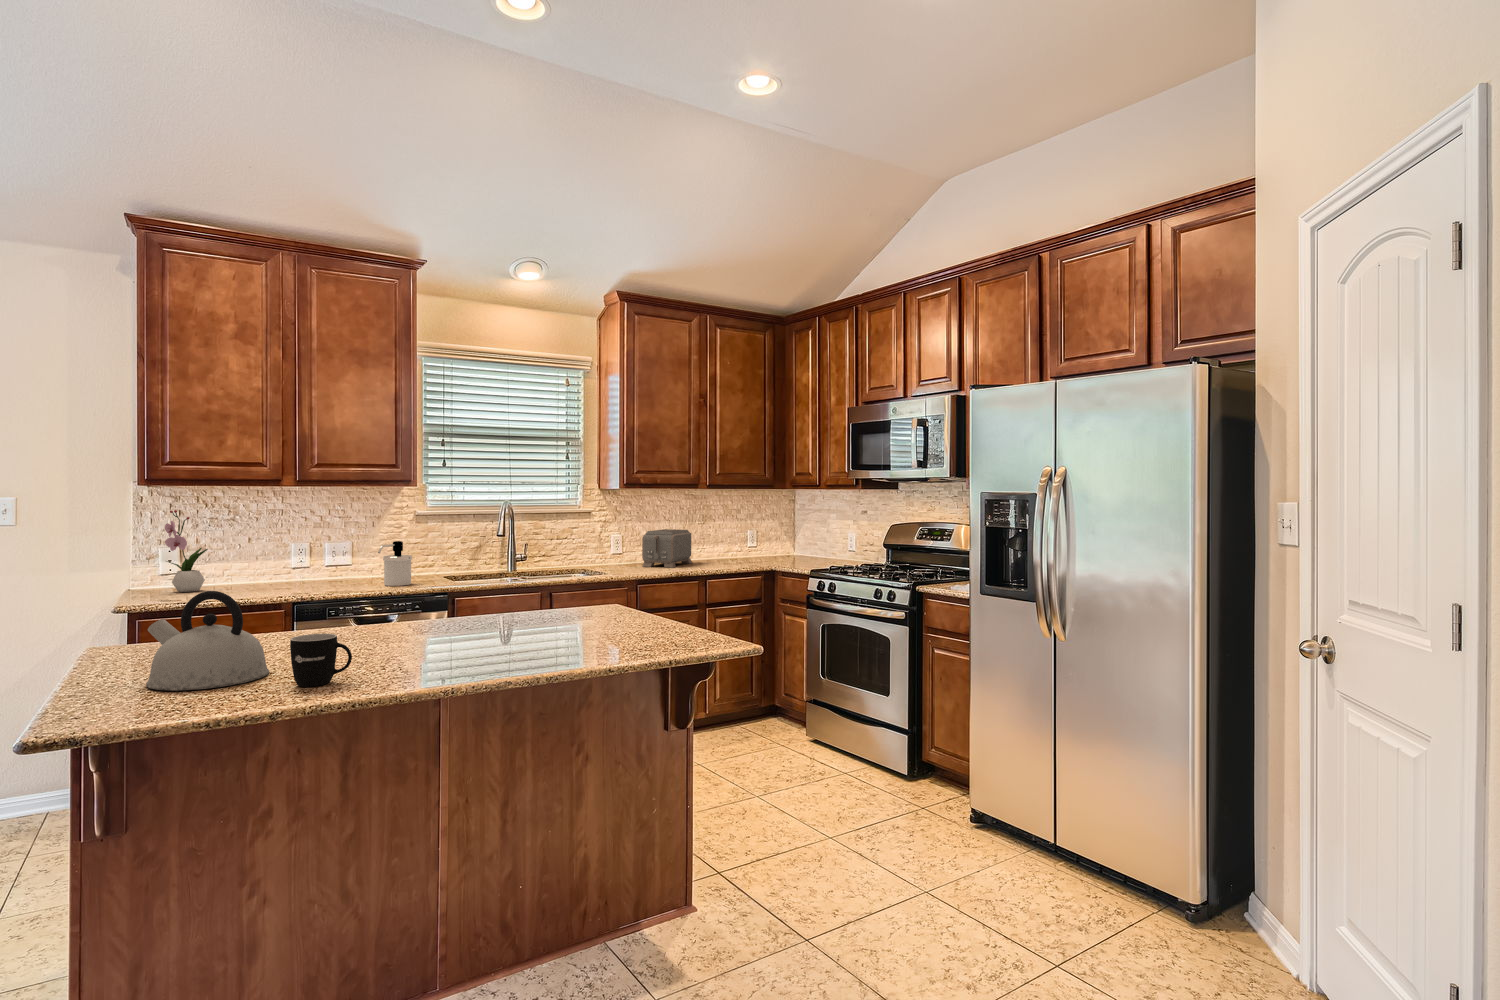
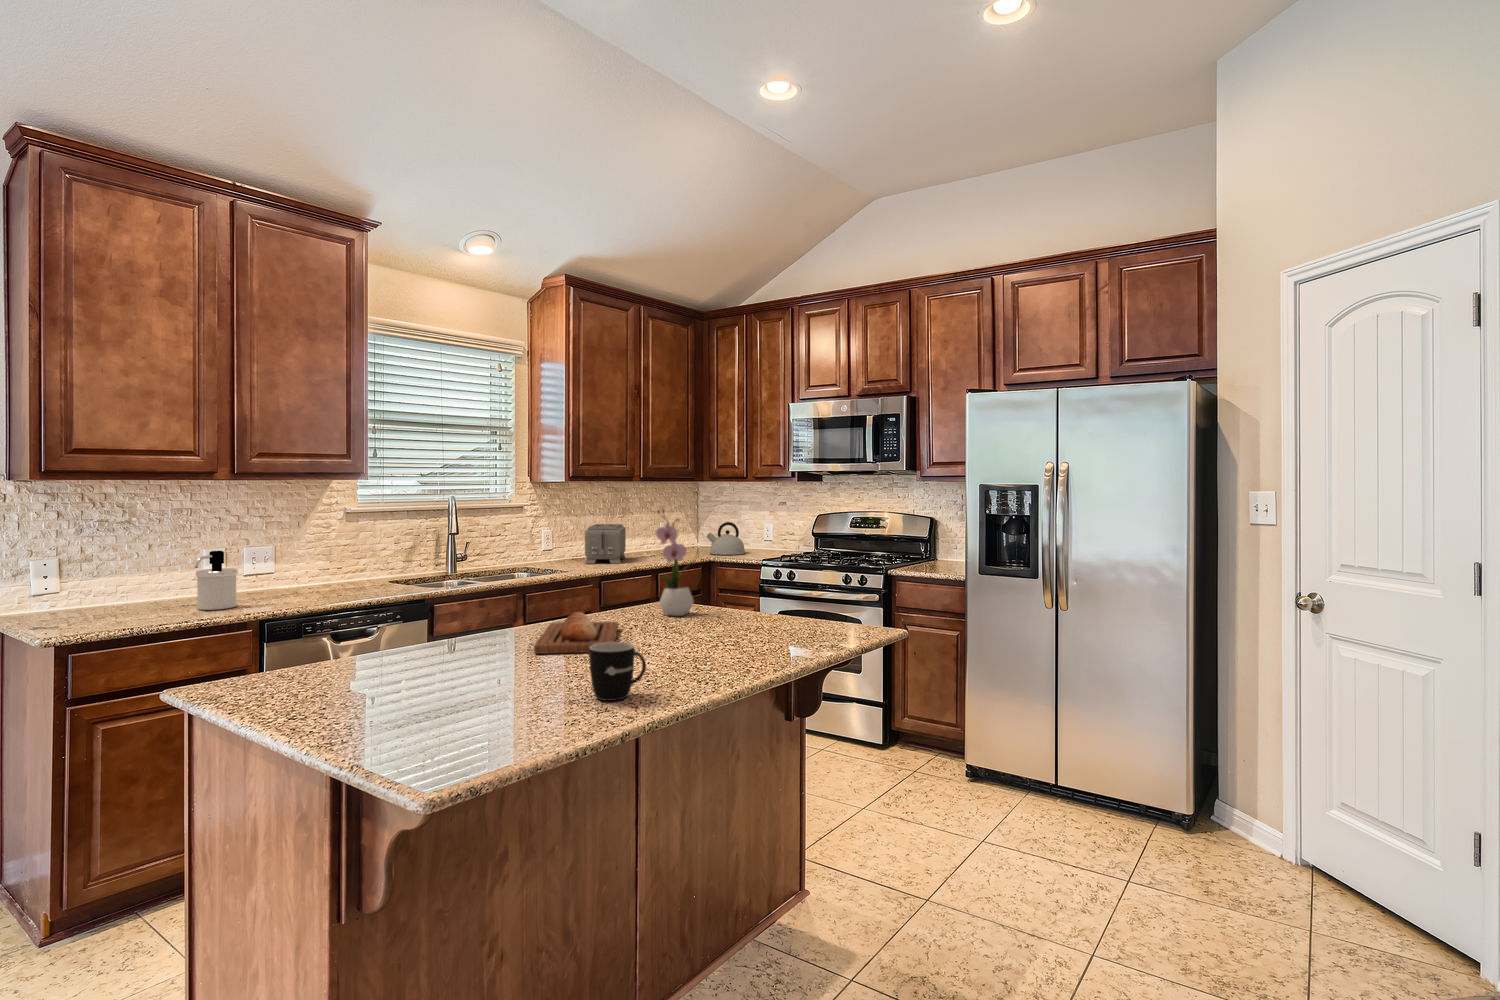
flower arrangement: present [165,510,208,592] -> present [656,510,696,616]
soap dispenser: present [378,541,412,586] -> present [195,551,238,610]
kettle: present [146,591,269,690] -> present [707,522,745,555]
bread loaf: none [371,608,498,646] -> present [534,612,618,654]

